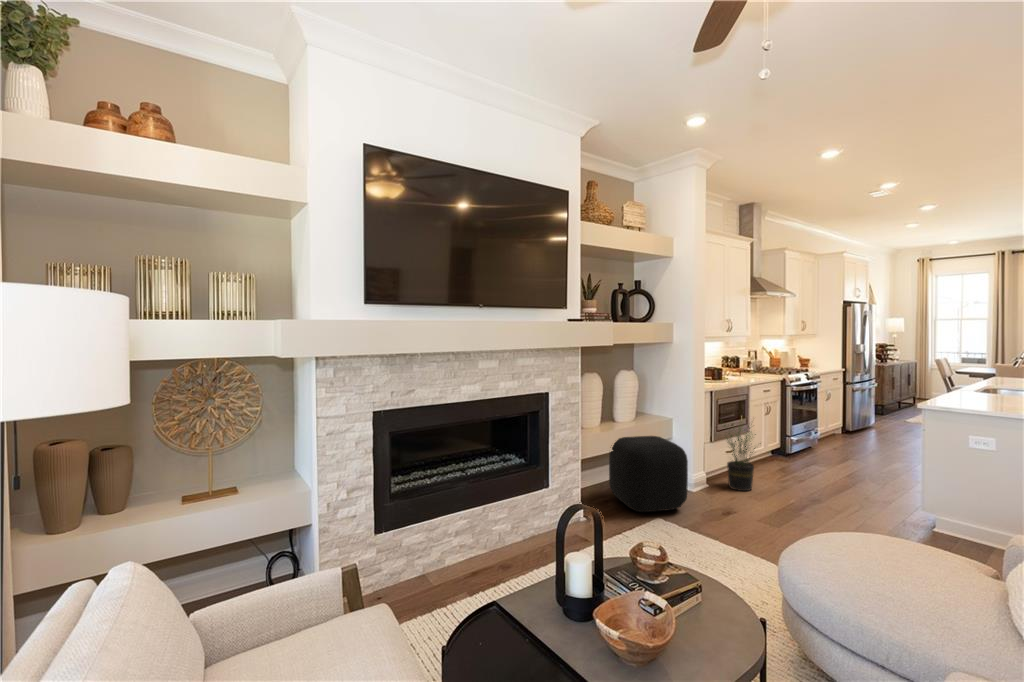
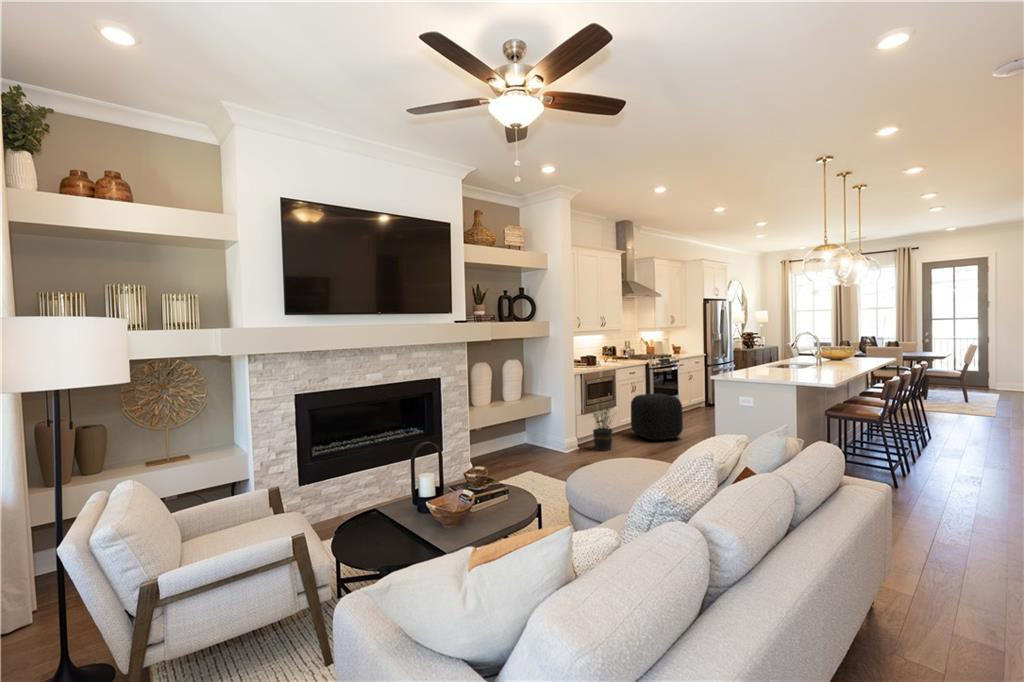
ottoman: present [609,436,688,512] -> present [631,393,683,440]

